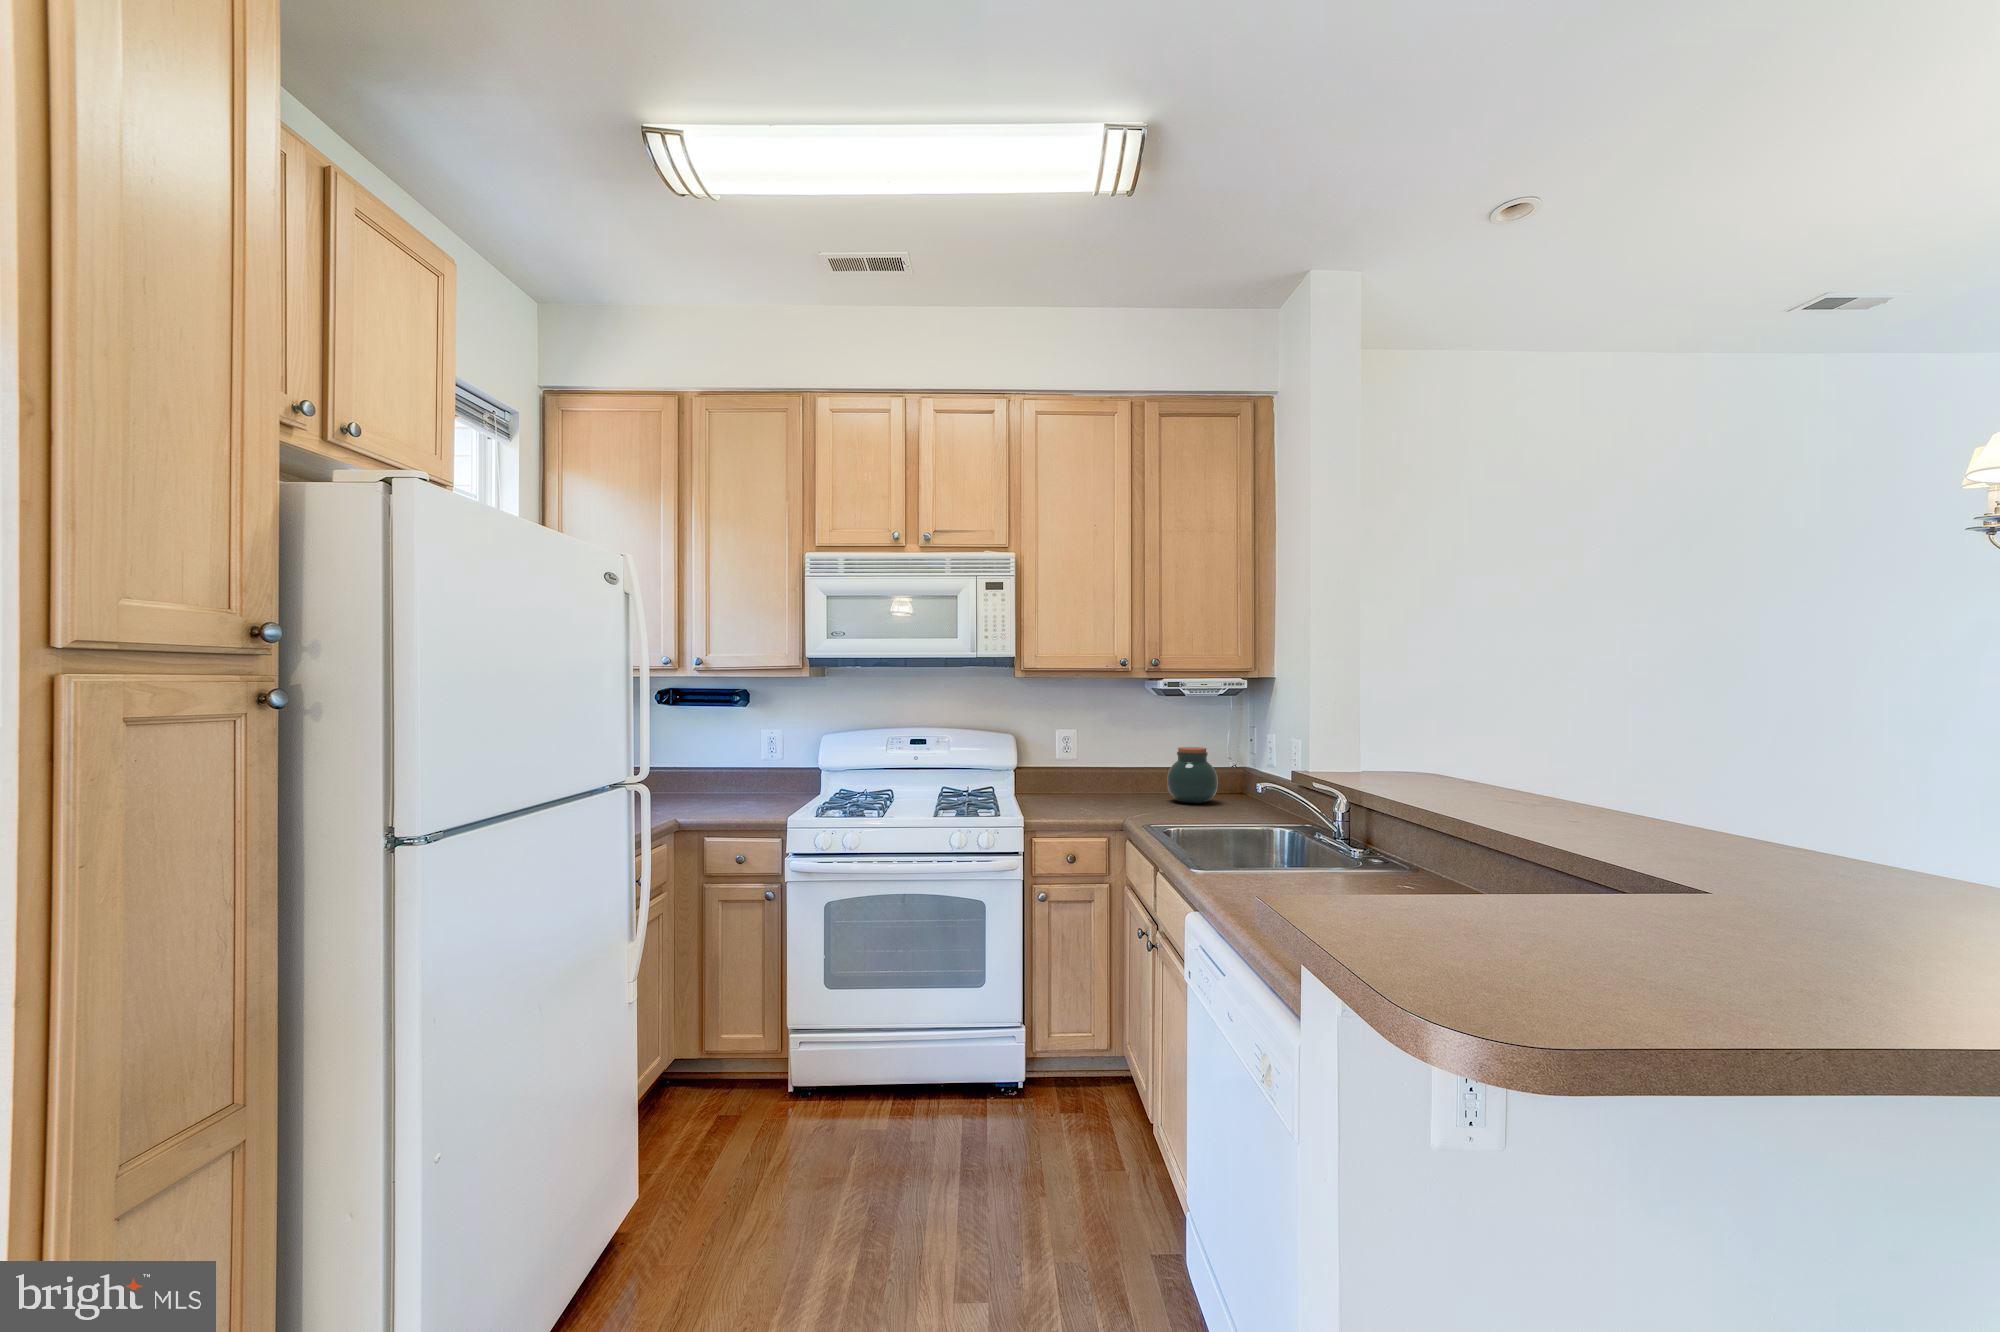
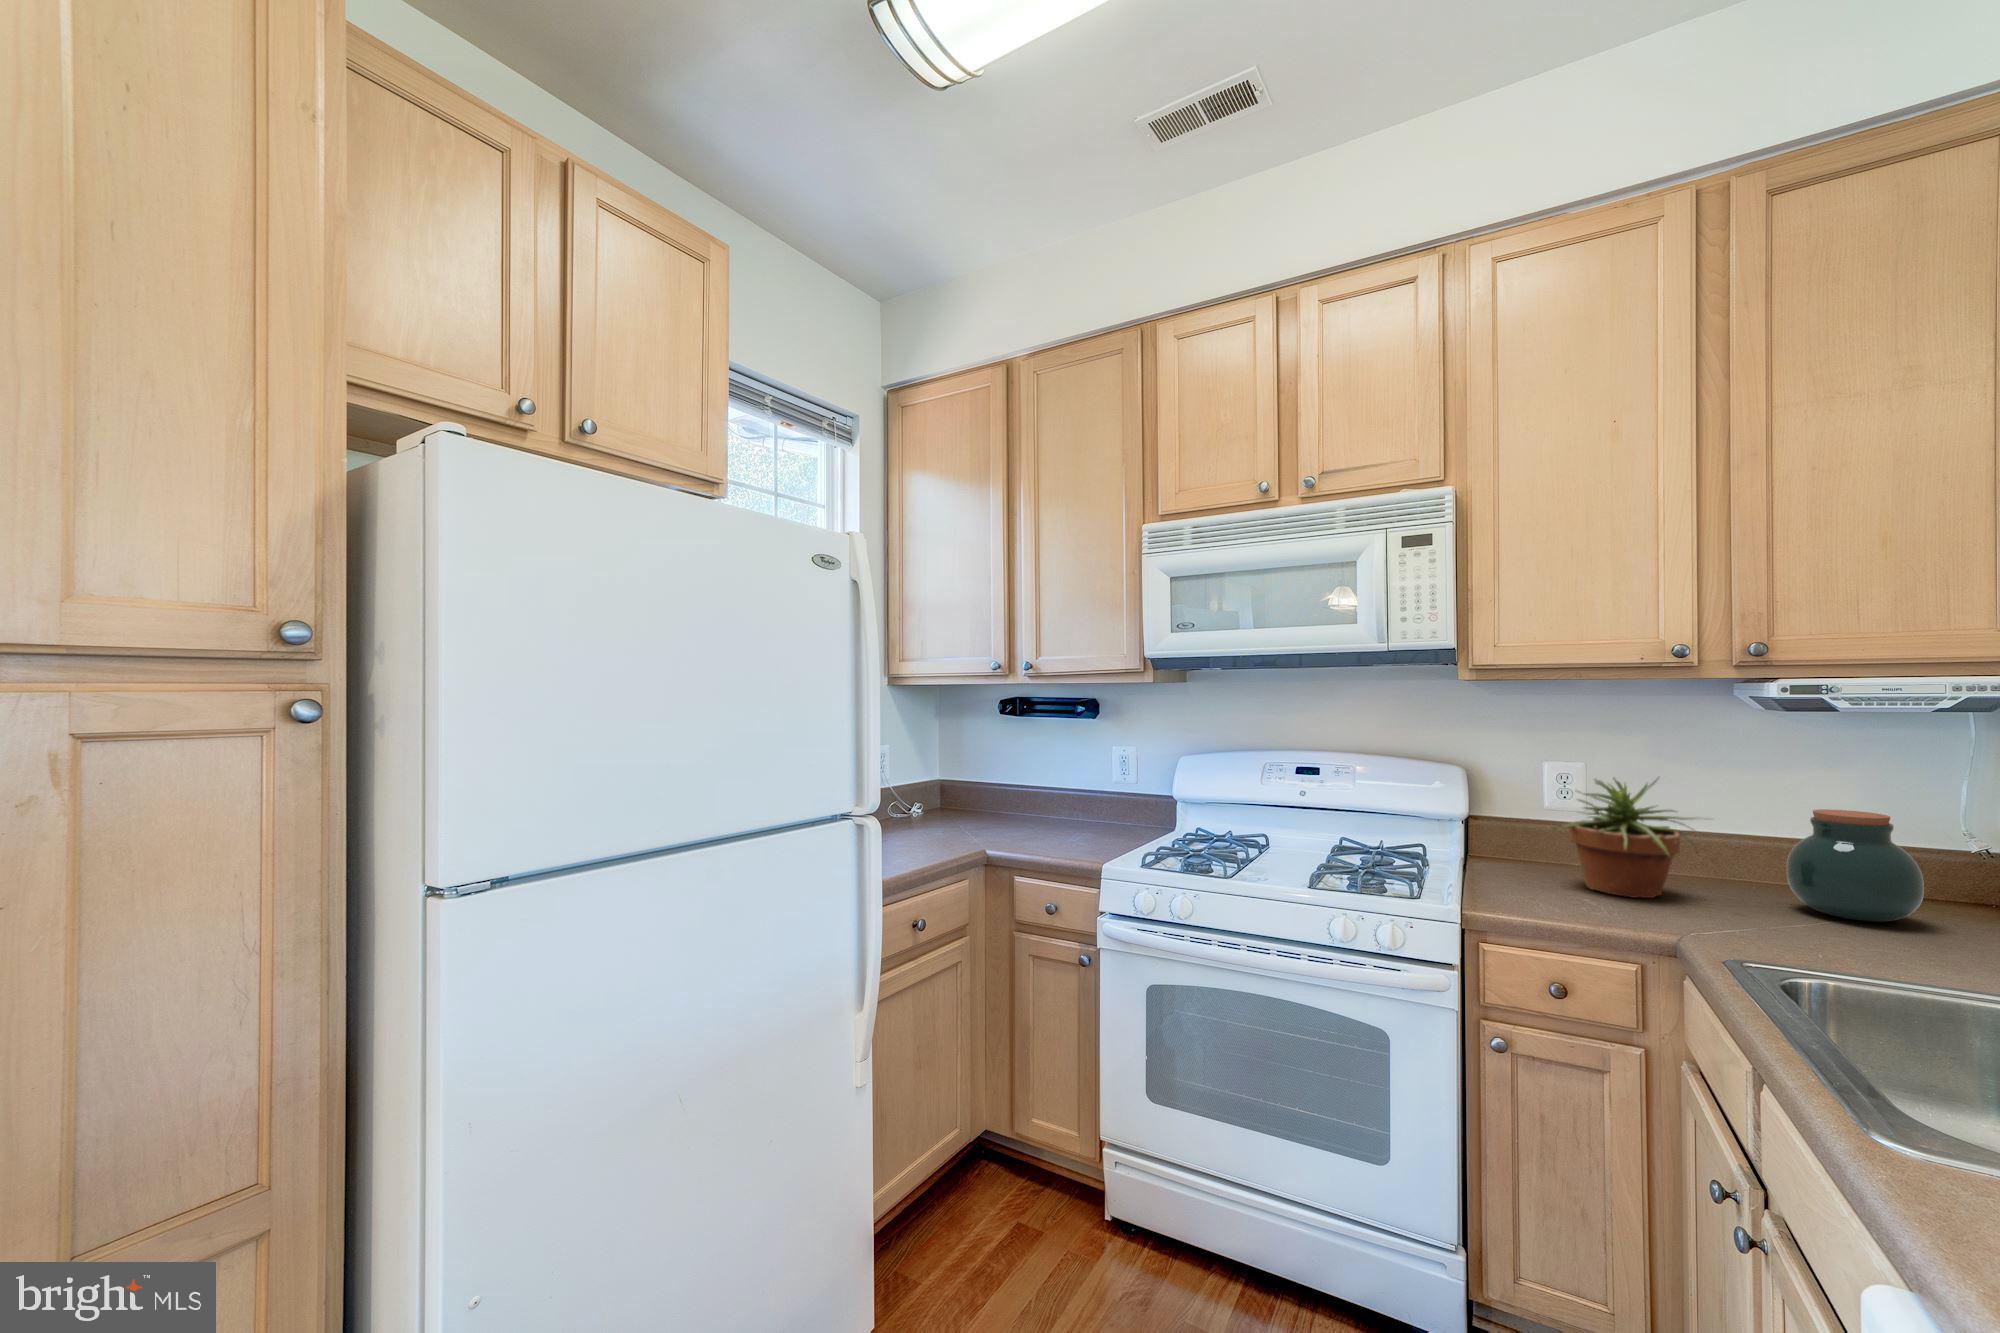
potted plant: none [1059,733,1139,804] -> present [1554,777,1700,898]

